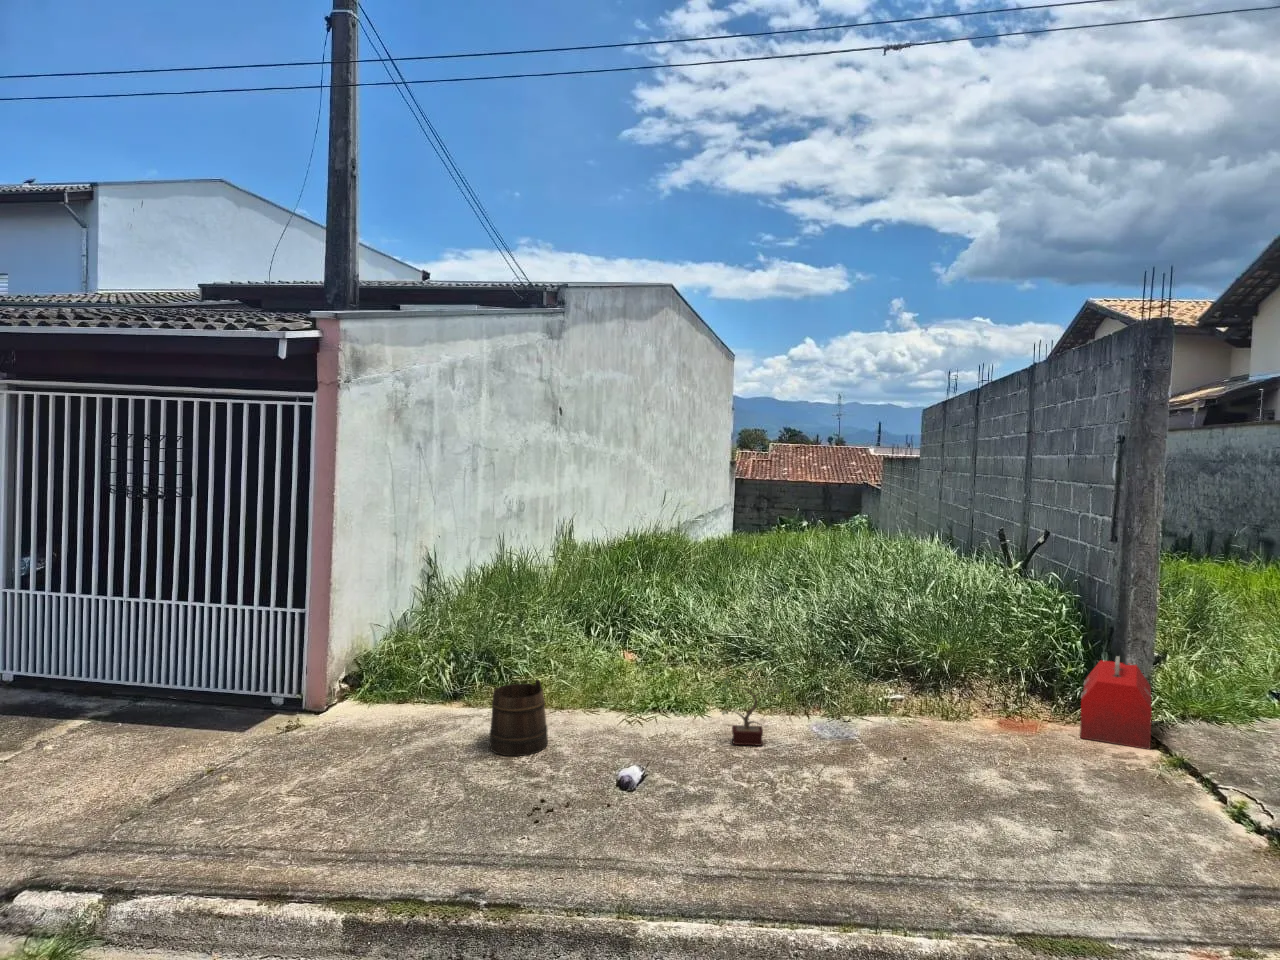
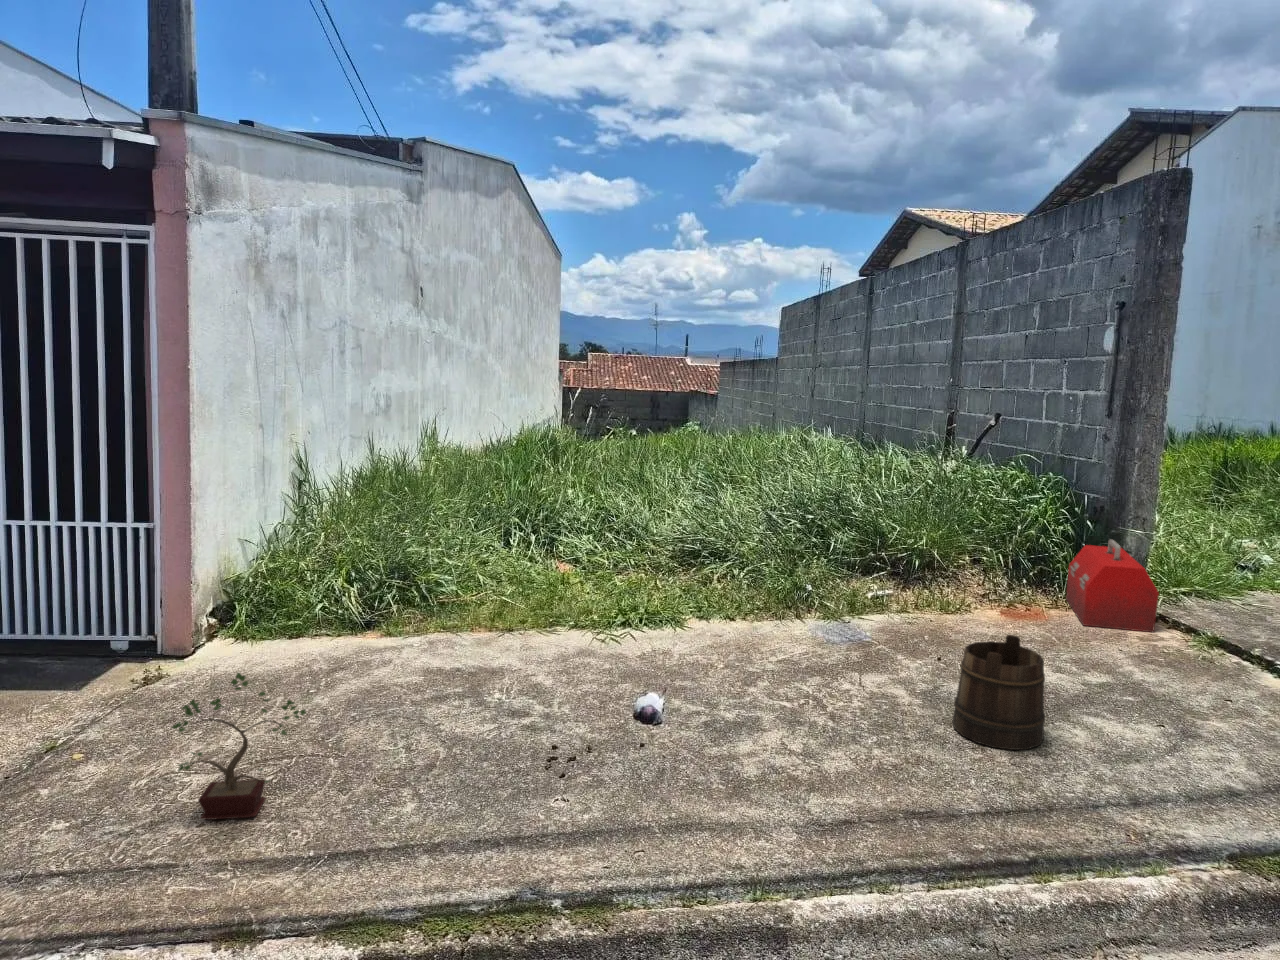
potted plant: present [721,663,793,746] -> present [172,673,306,820]
bucket: present [490,680,548,756] -> present [953,635,1045,750]

